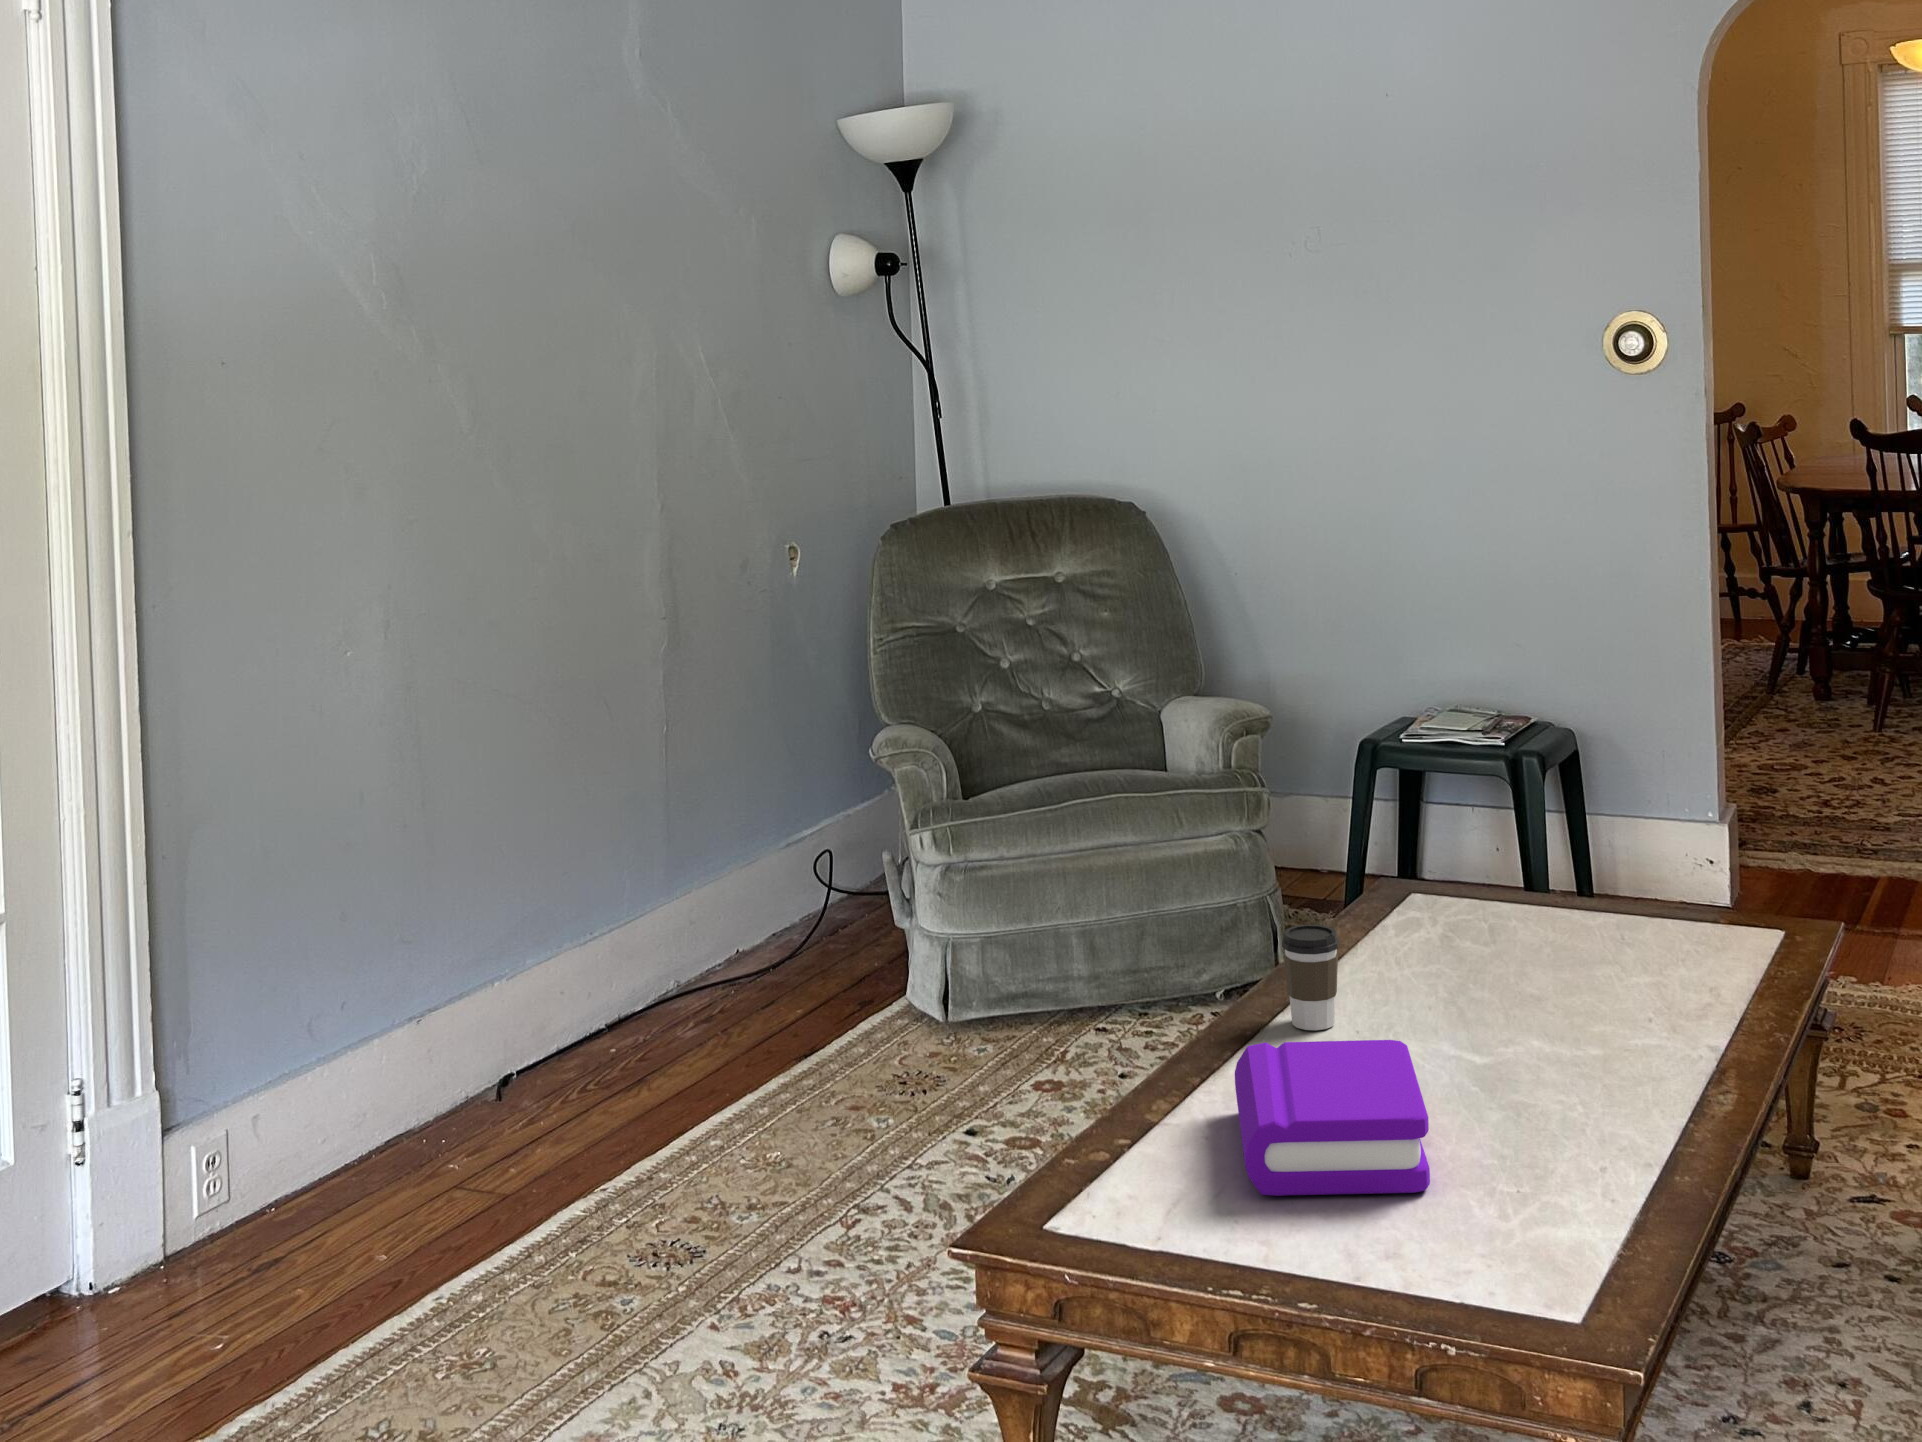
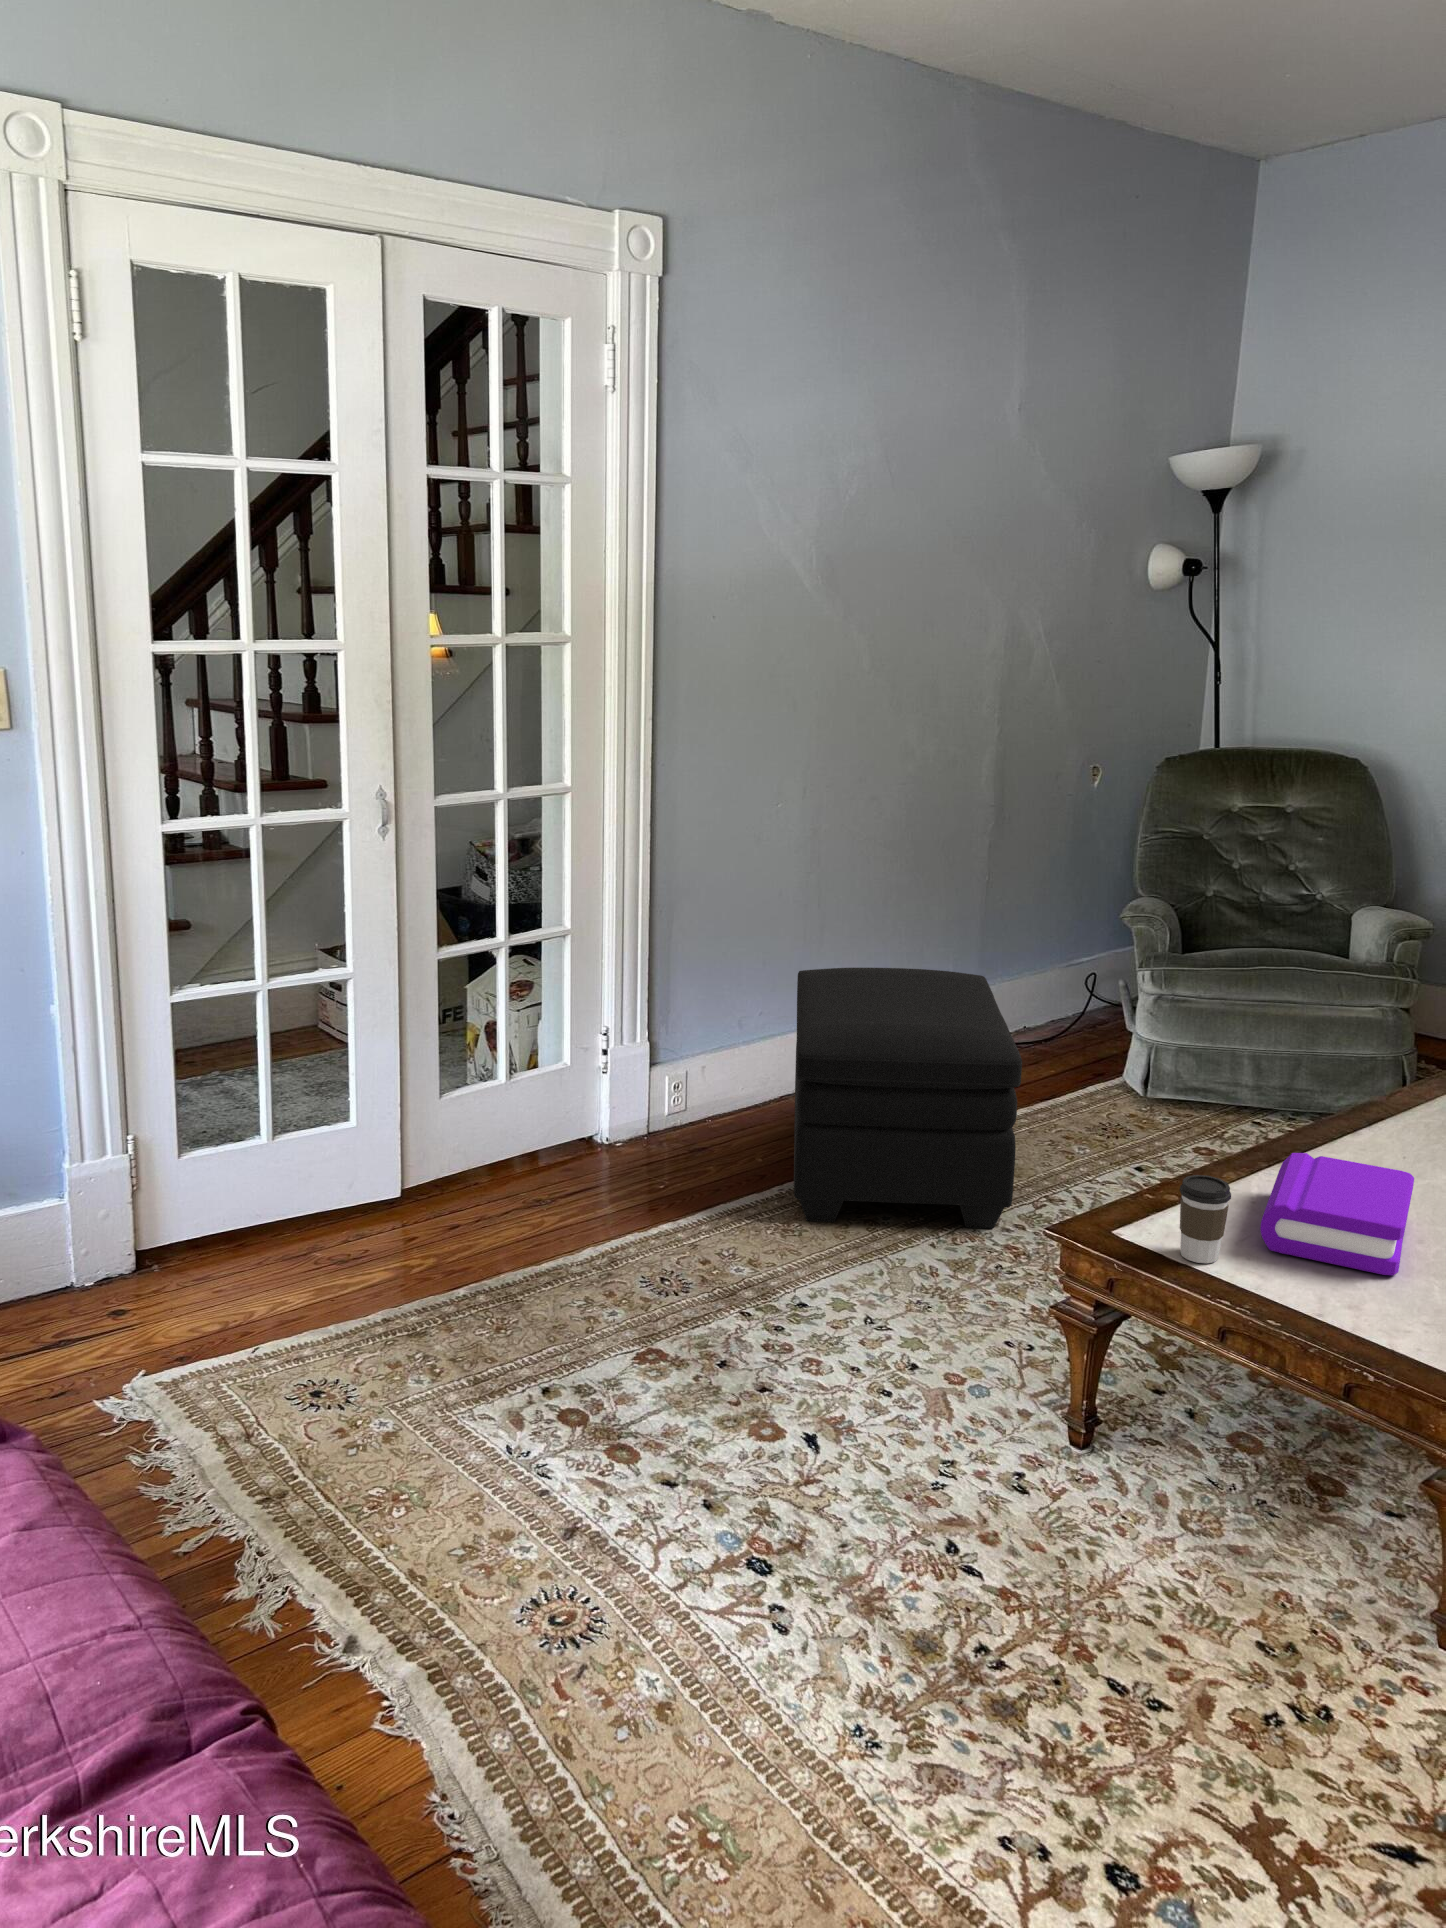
ottoman: none [407,877,820,1341] -> present [794,968,1022,1228]
coffee cup: present [1282,925,1339,1030] -> present [1180,1175,1231,1263]

